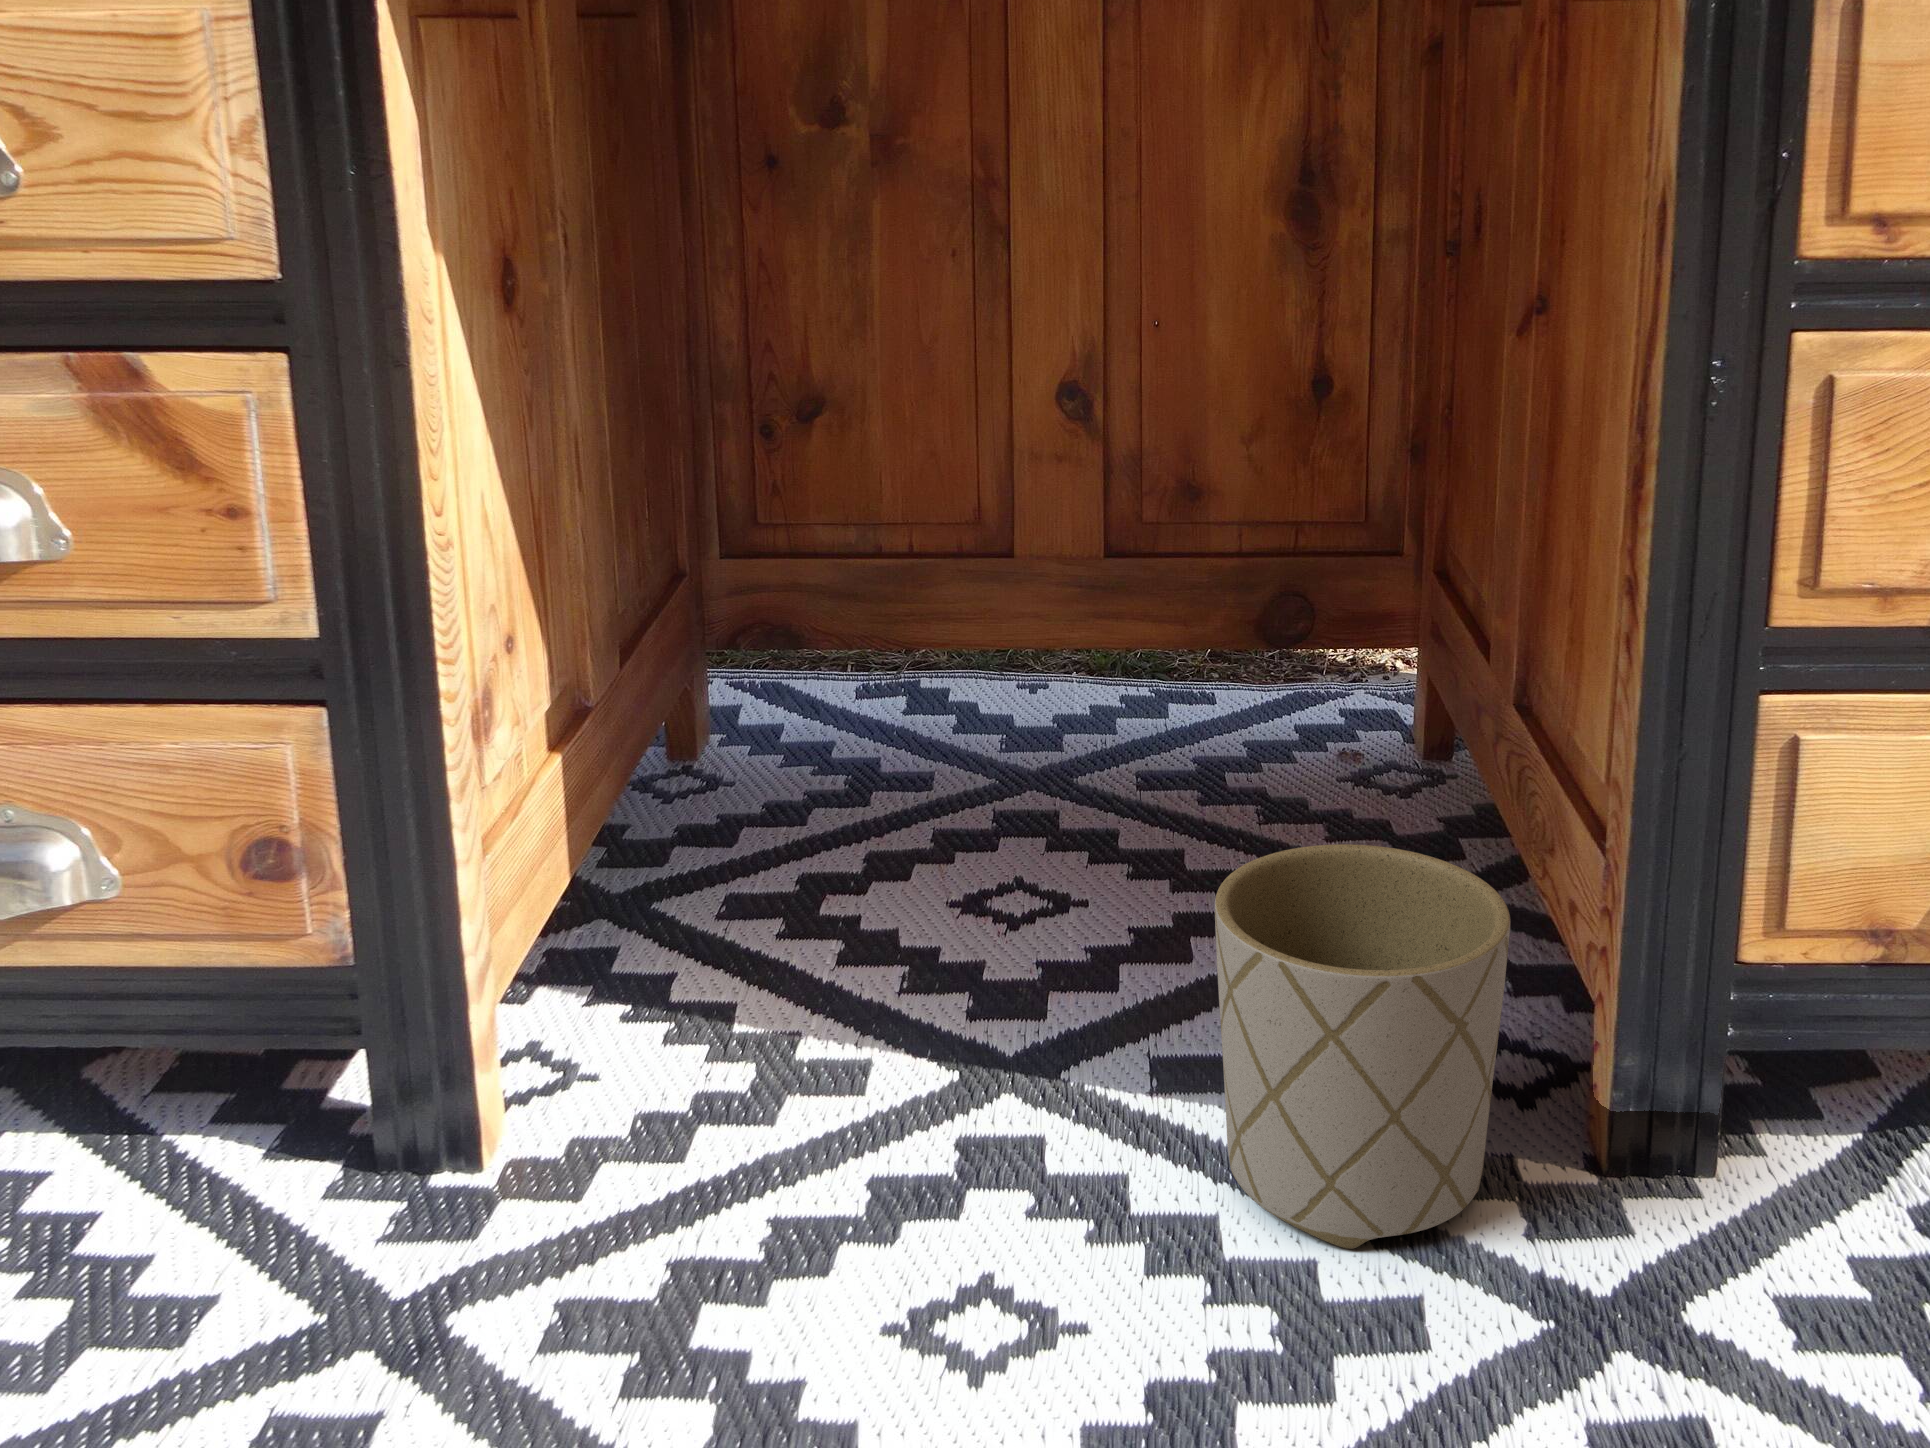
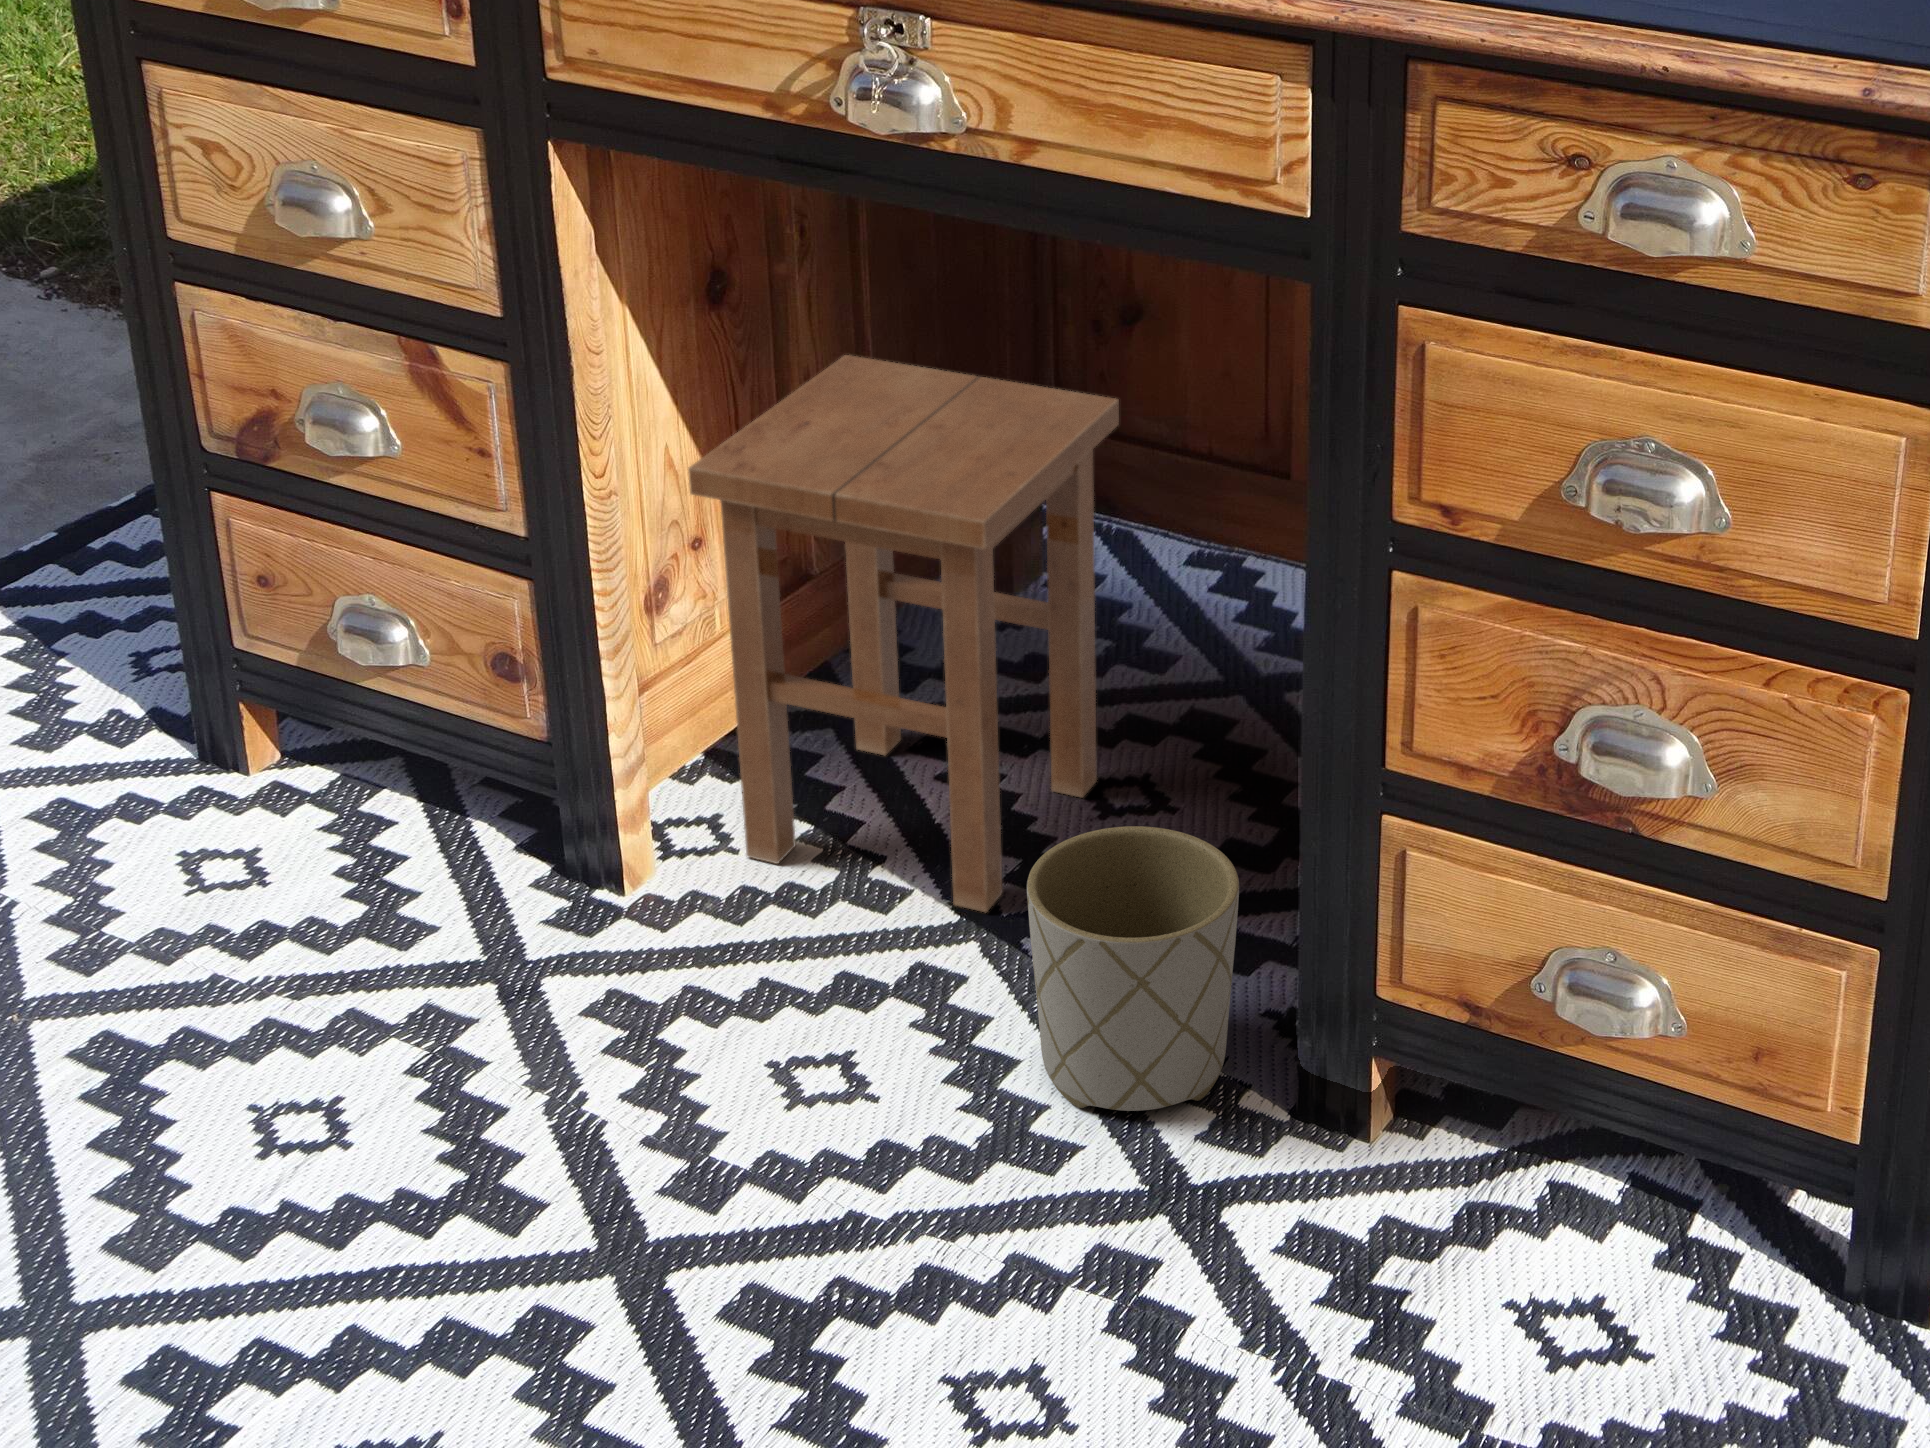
stool: none [547,397,1014,1078] -> present [688,355,1119,912]

